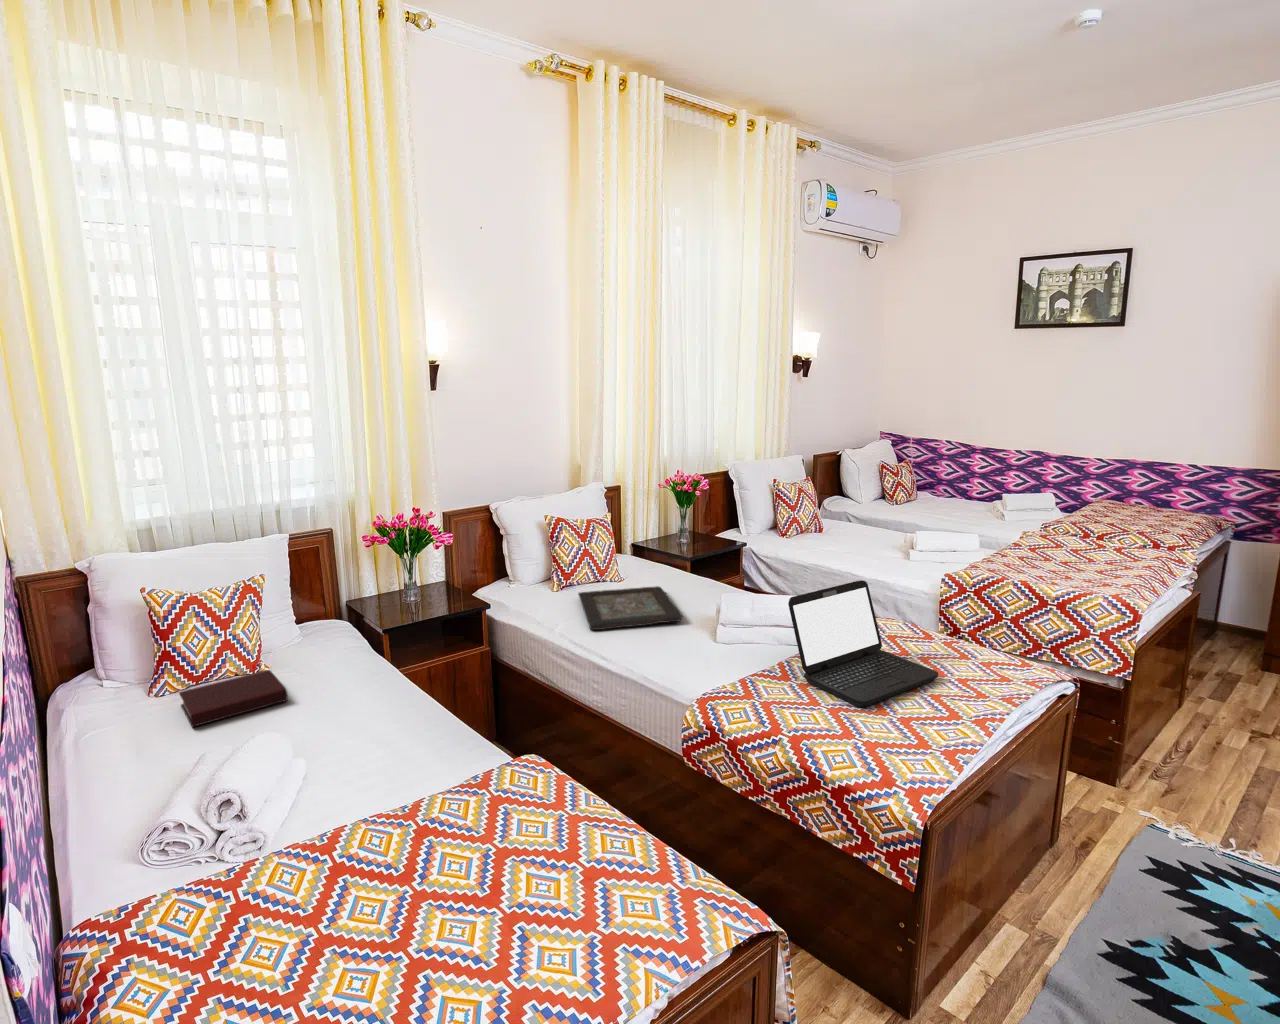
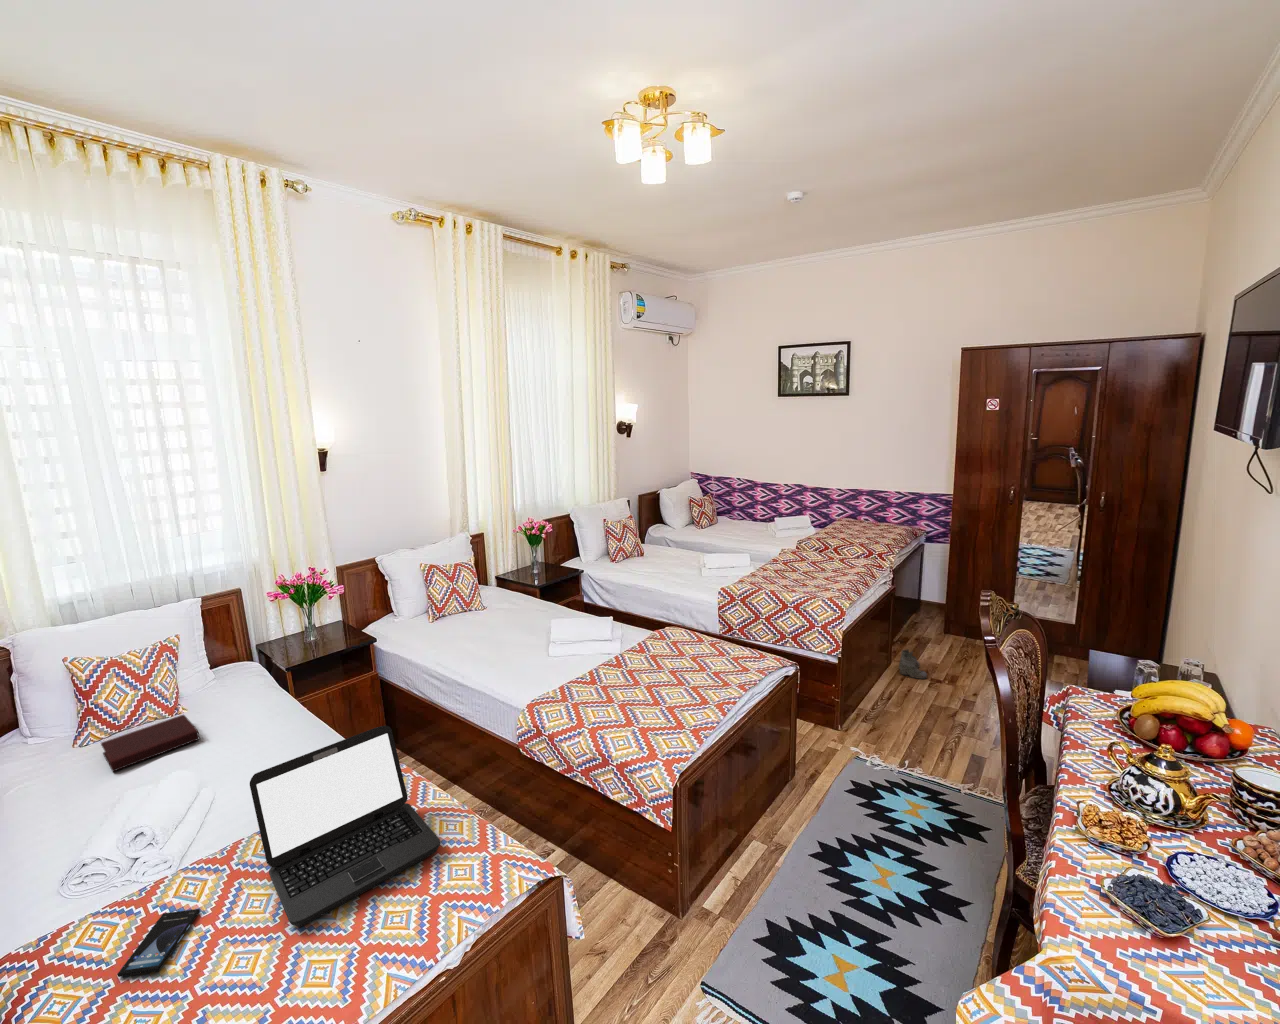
laptop: present [788,580,938,707] -> present [250,726,440,927]
decorative tray: present [578,586,683,630] -> none [451,612,530,654]
boots: none [1197,686,1248,731] -> present [899,649,927,679]
smartphone: none [207,902,303,976] -> present [117,909,200,977]

